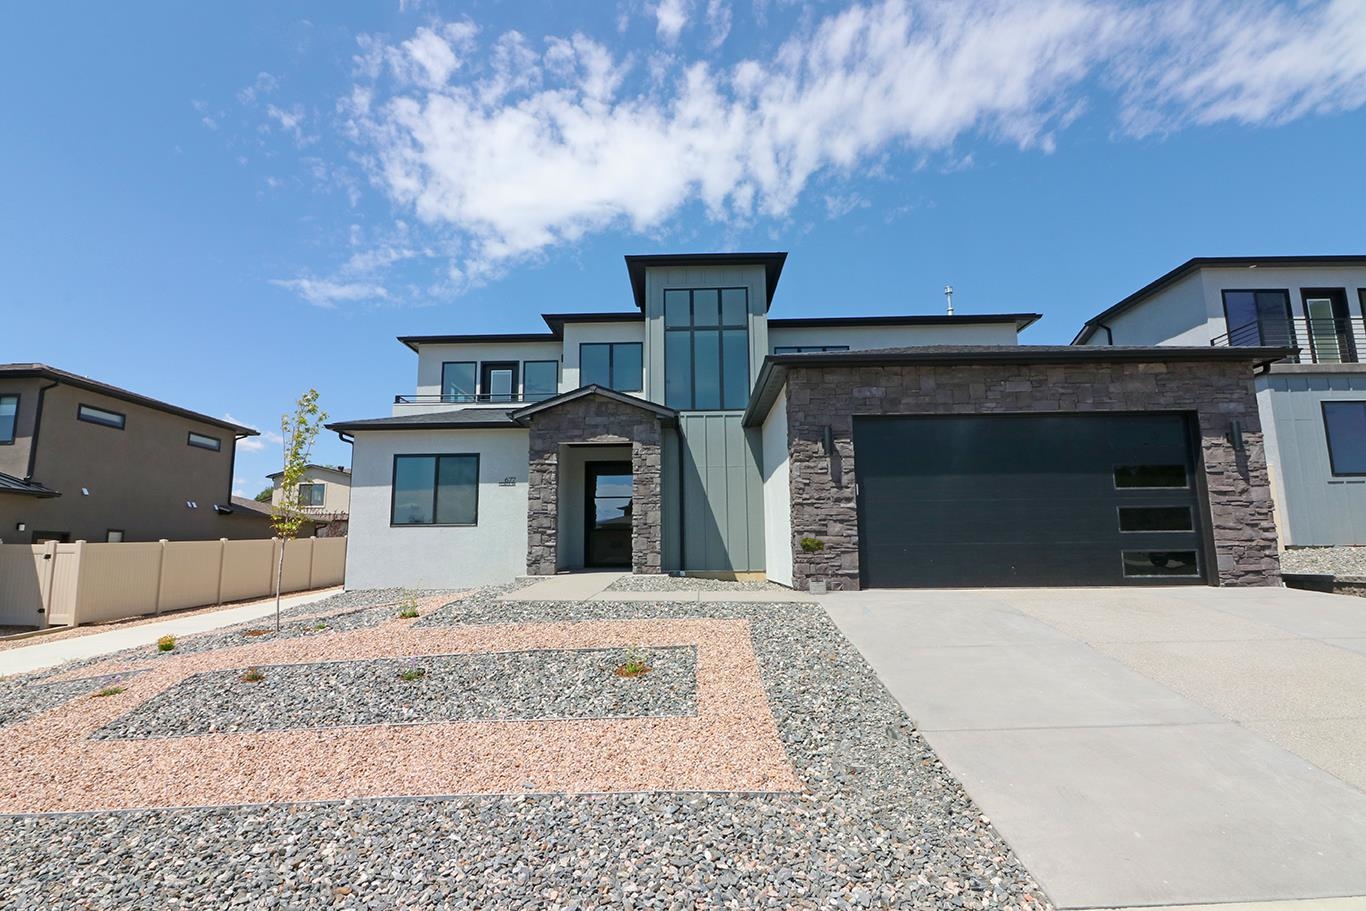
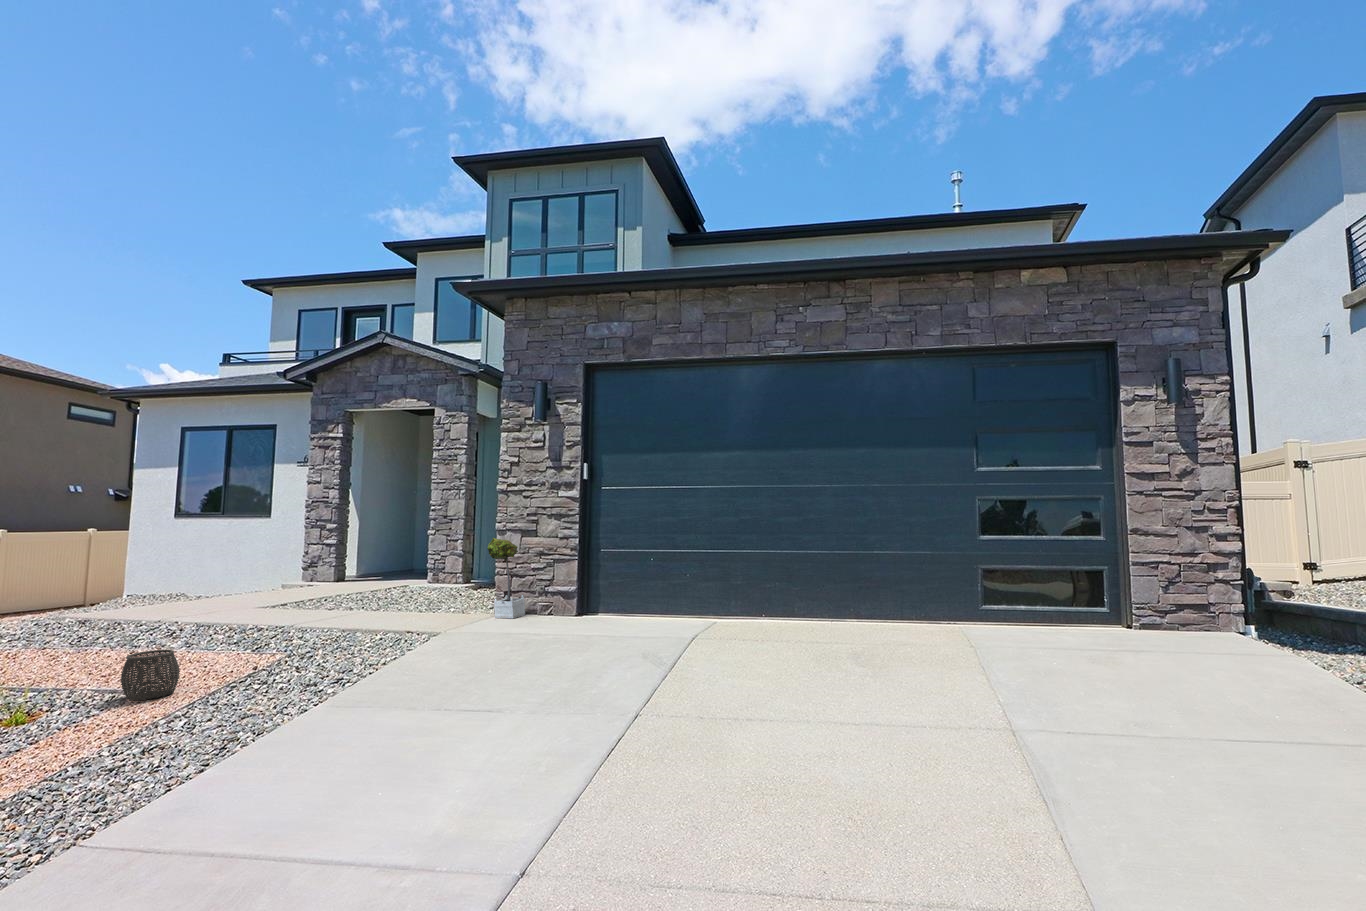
woven basket: none [732,619,768,656] -> present [120,650,180,700]

